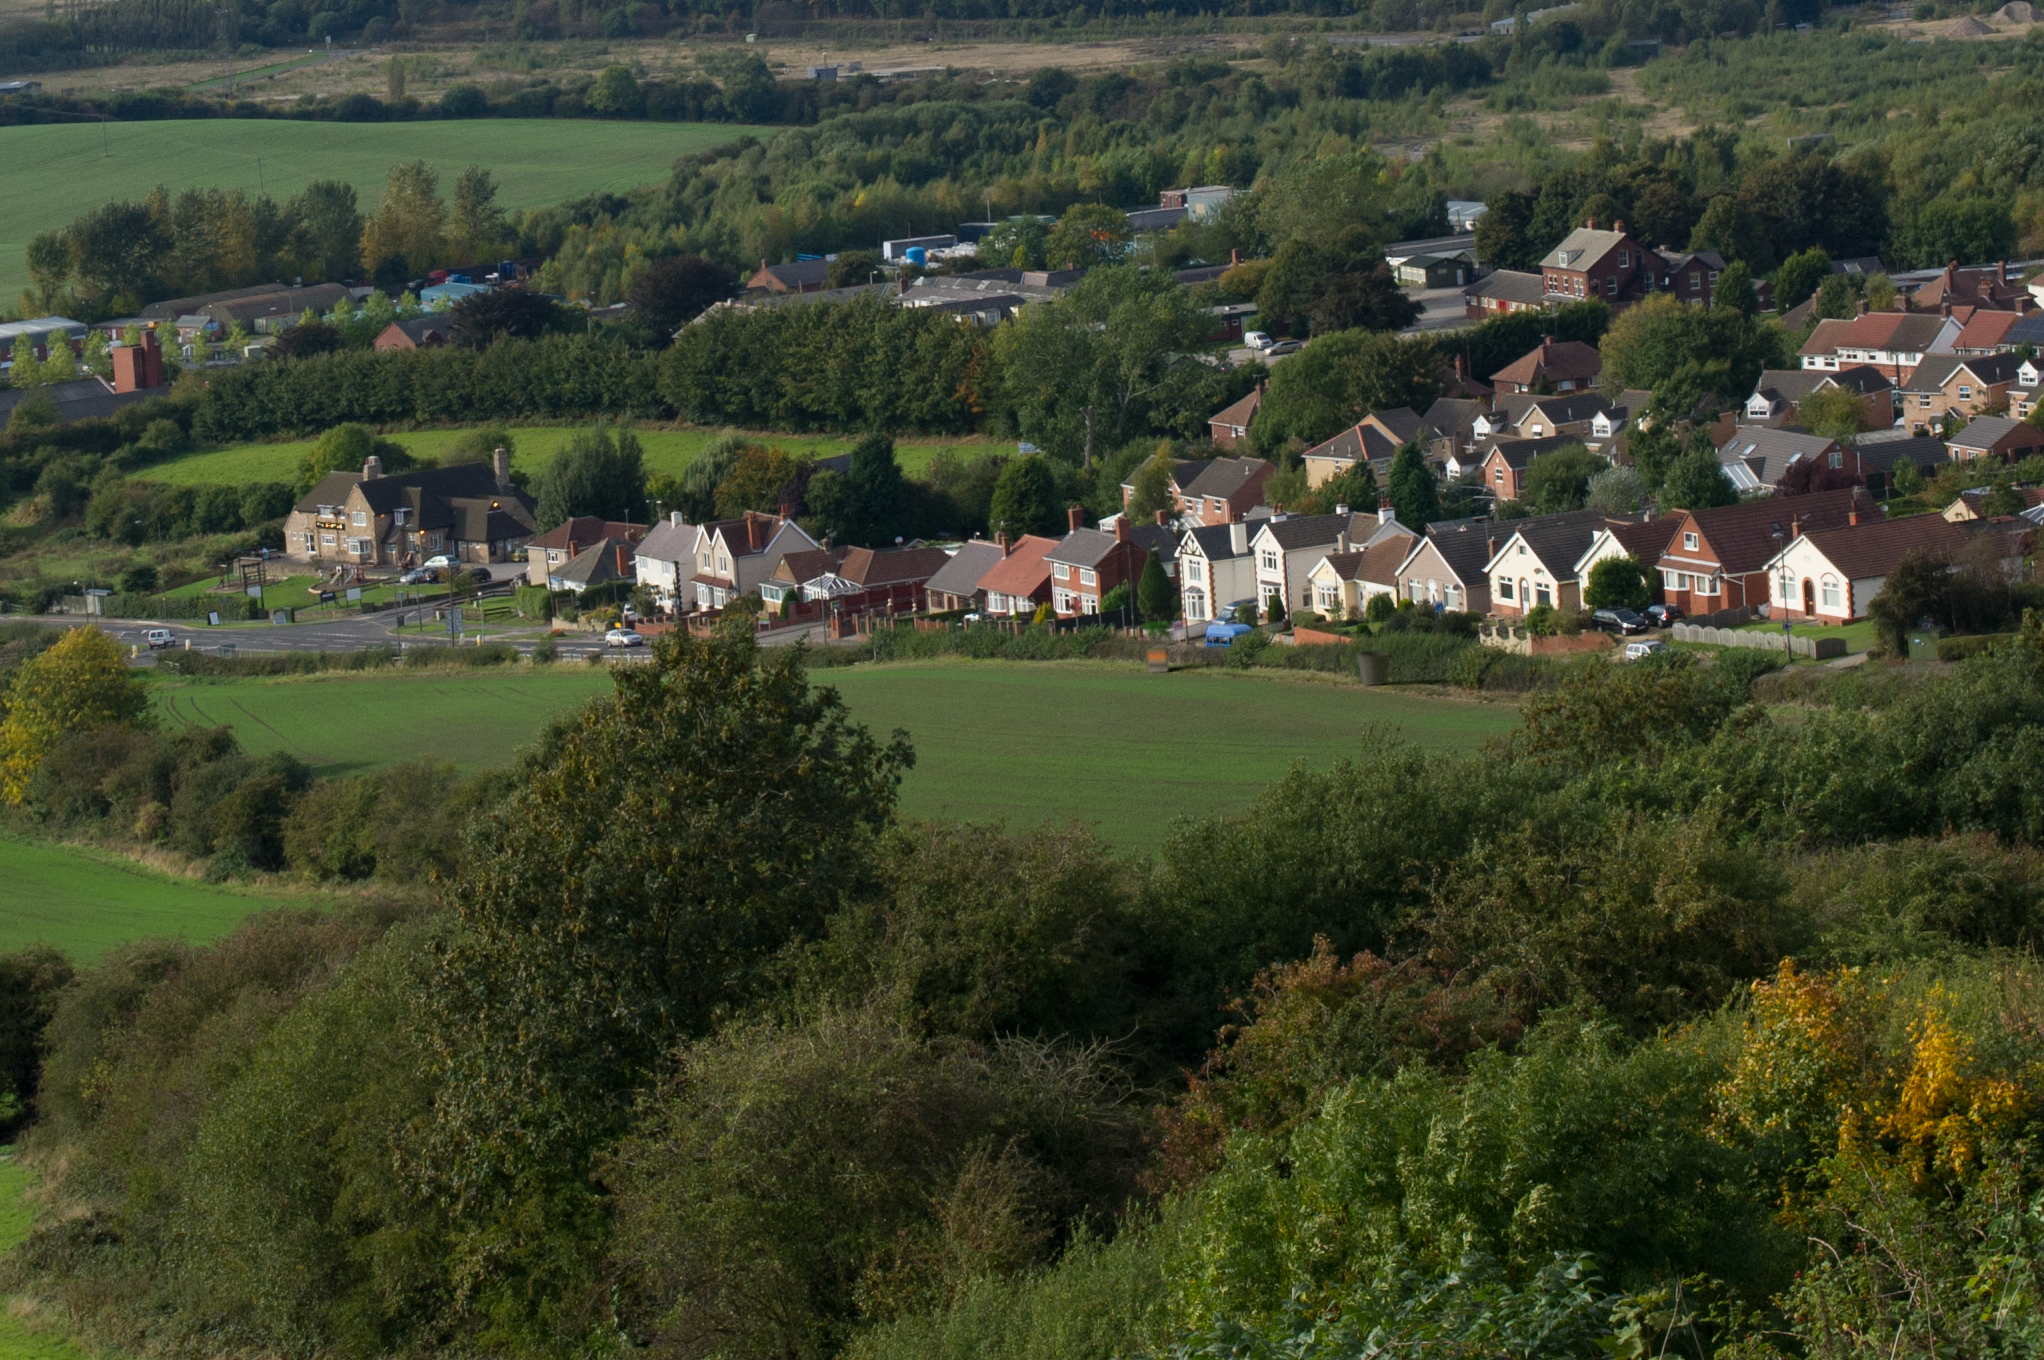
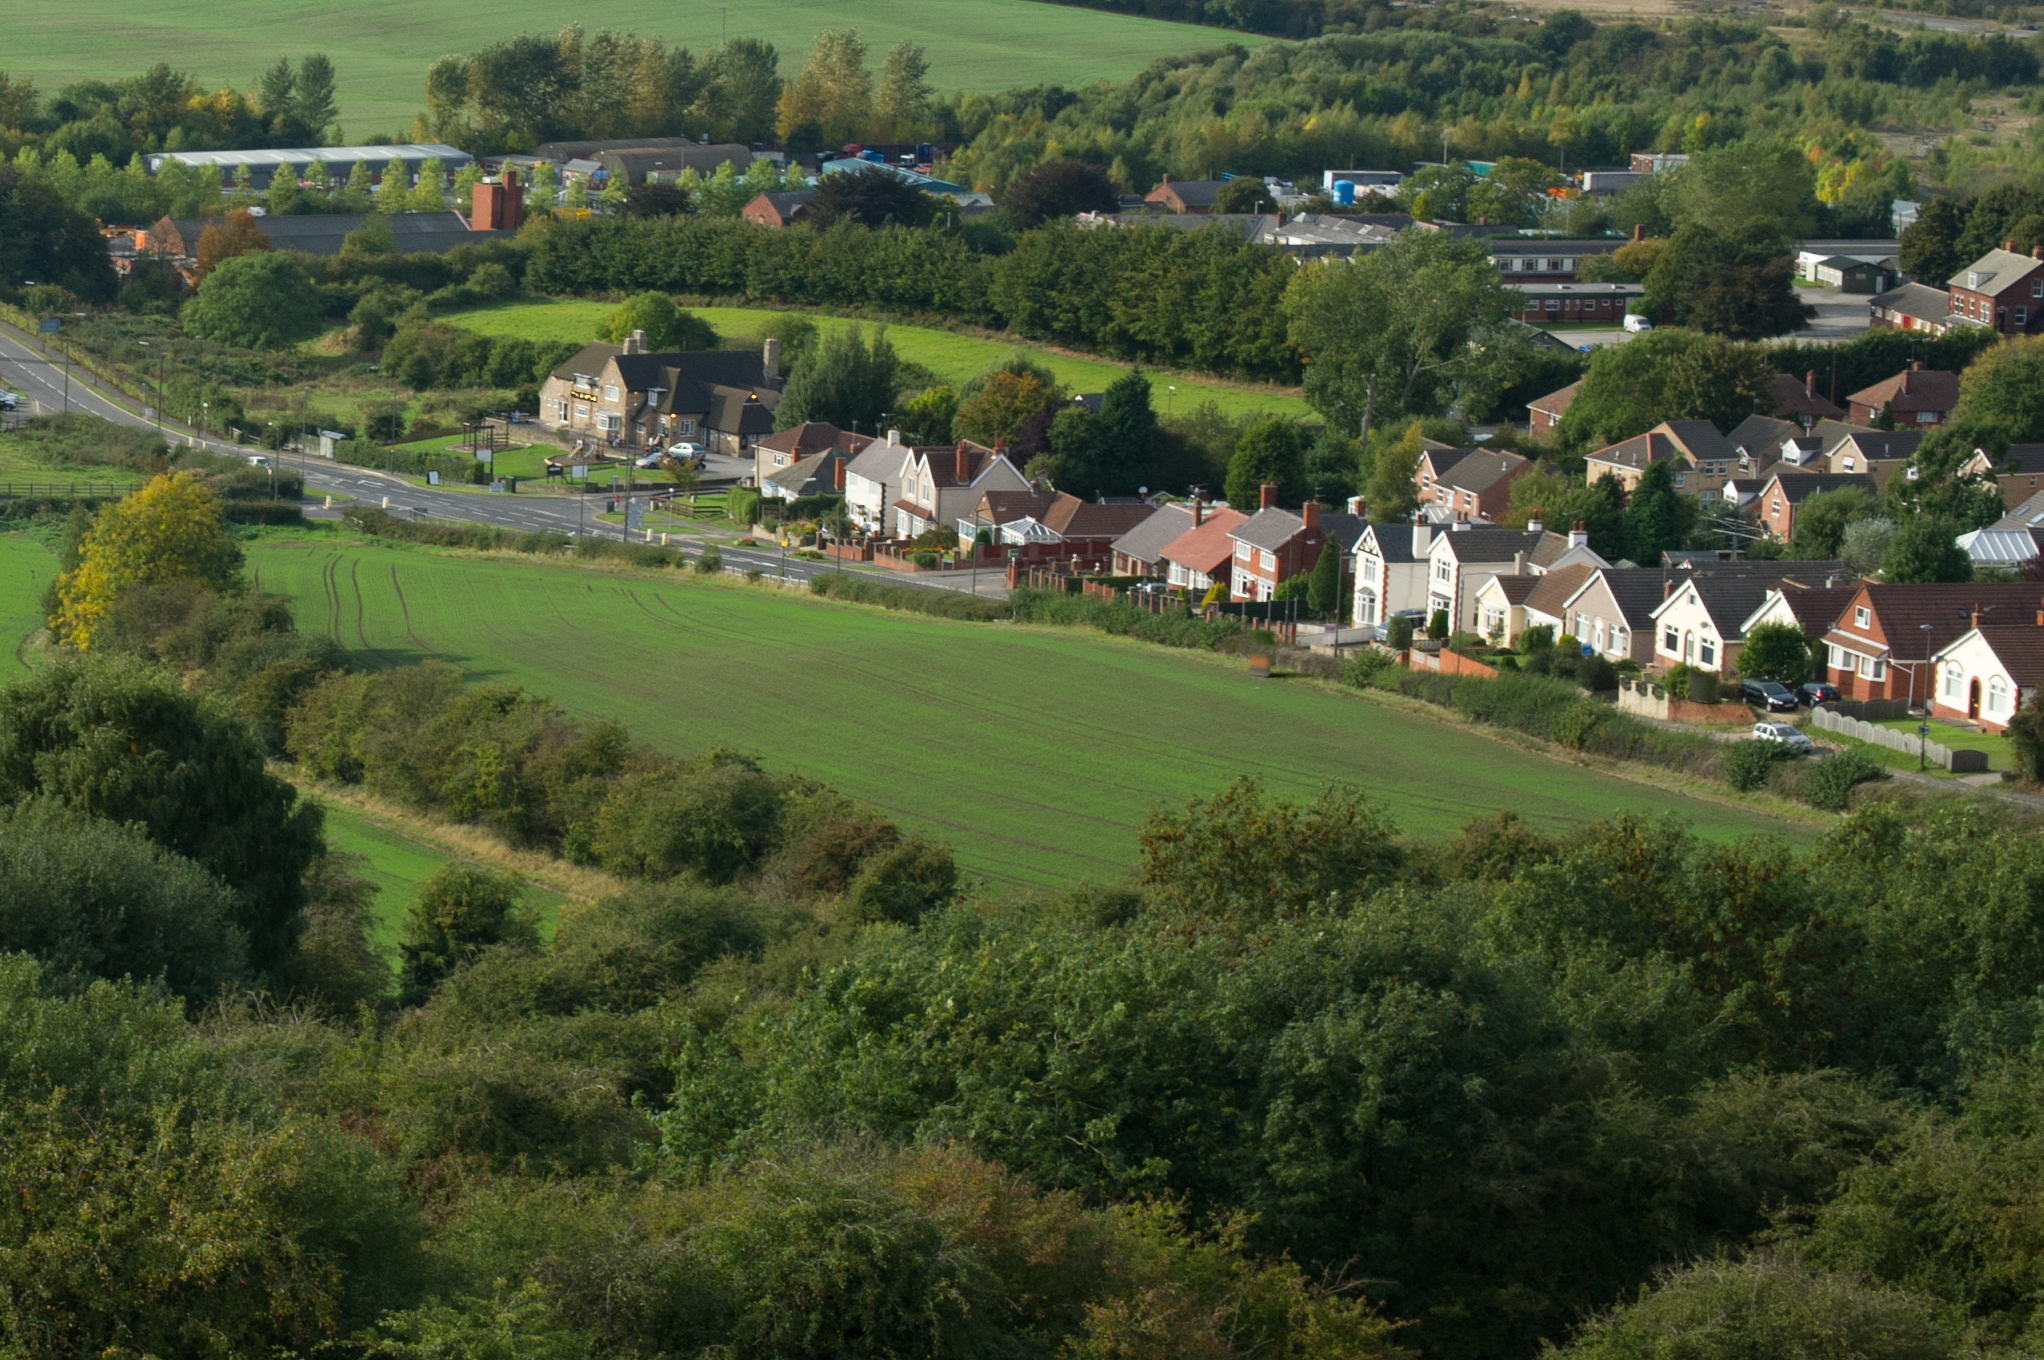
bucket: present [1357,650,1389,685] -> present [1688,671,1719,703]

